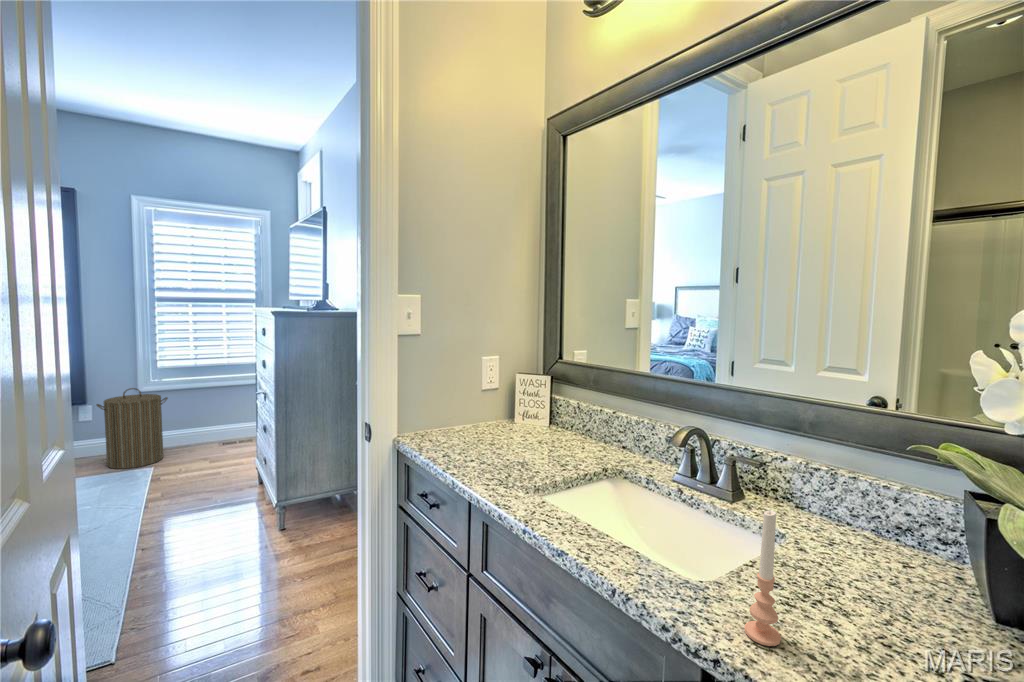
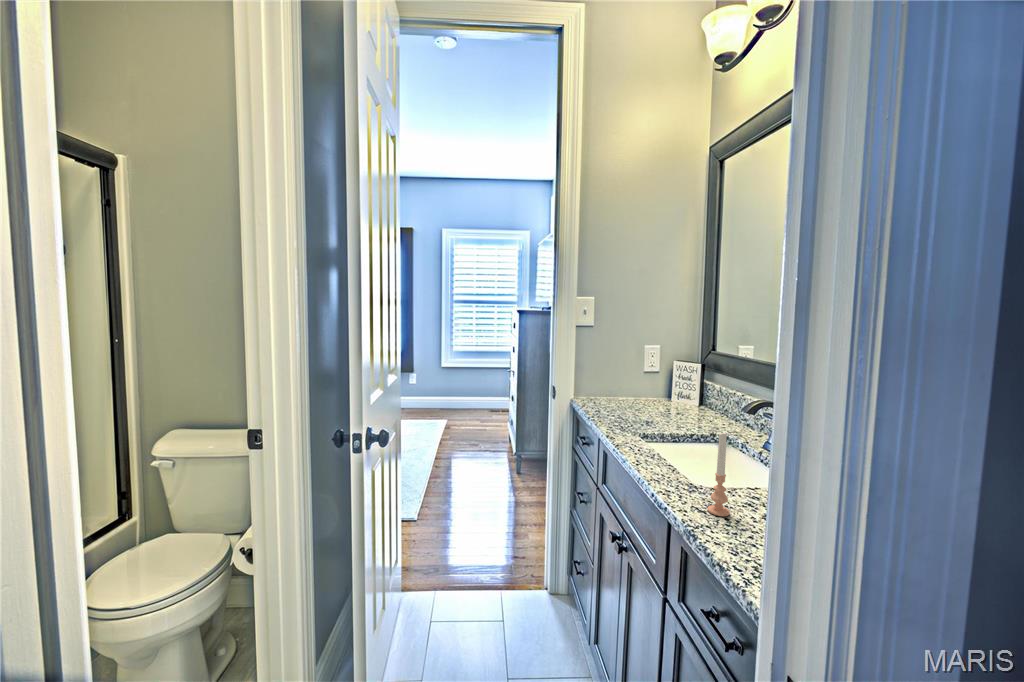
laundry hamper: present [97,388,168,469] -> none [421,362,459,416]

